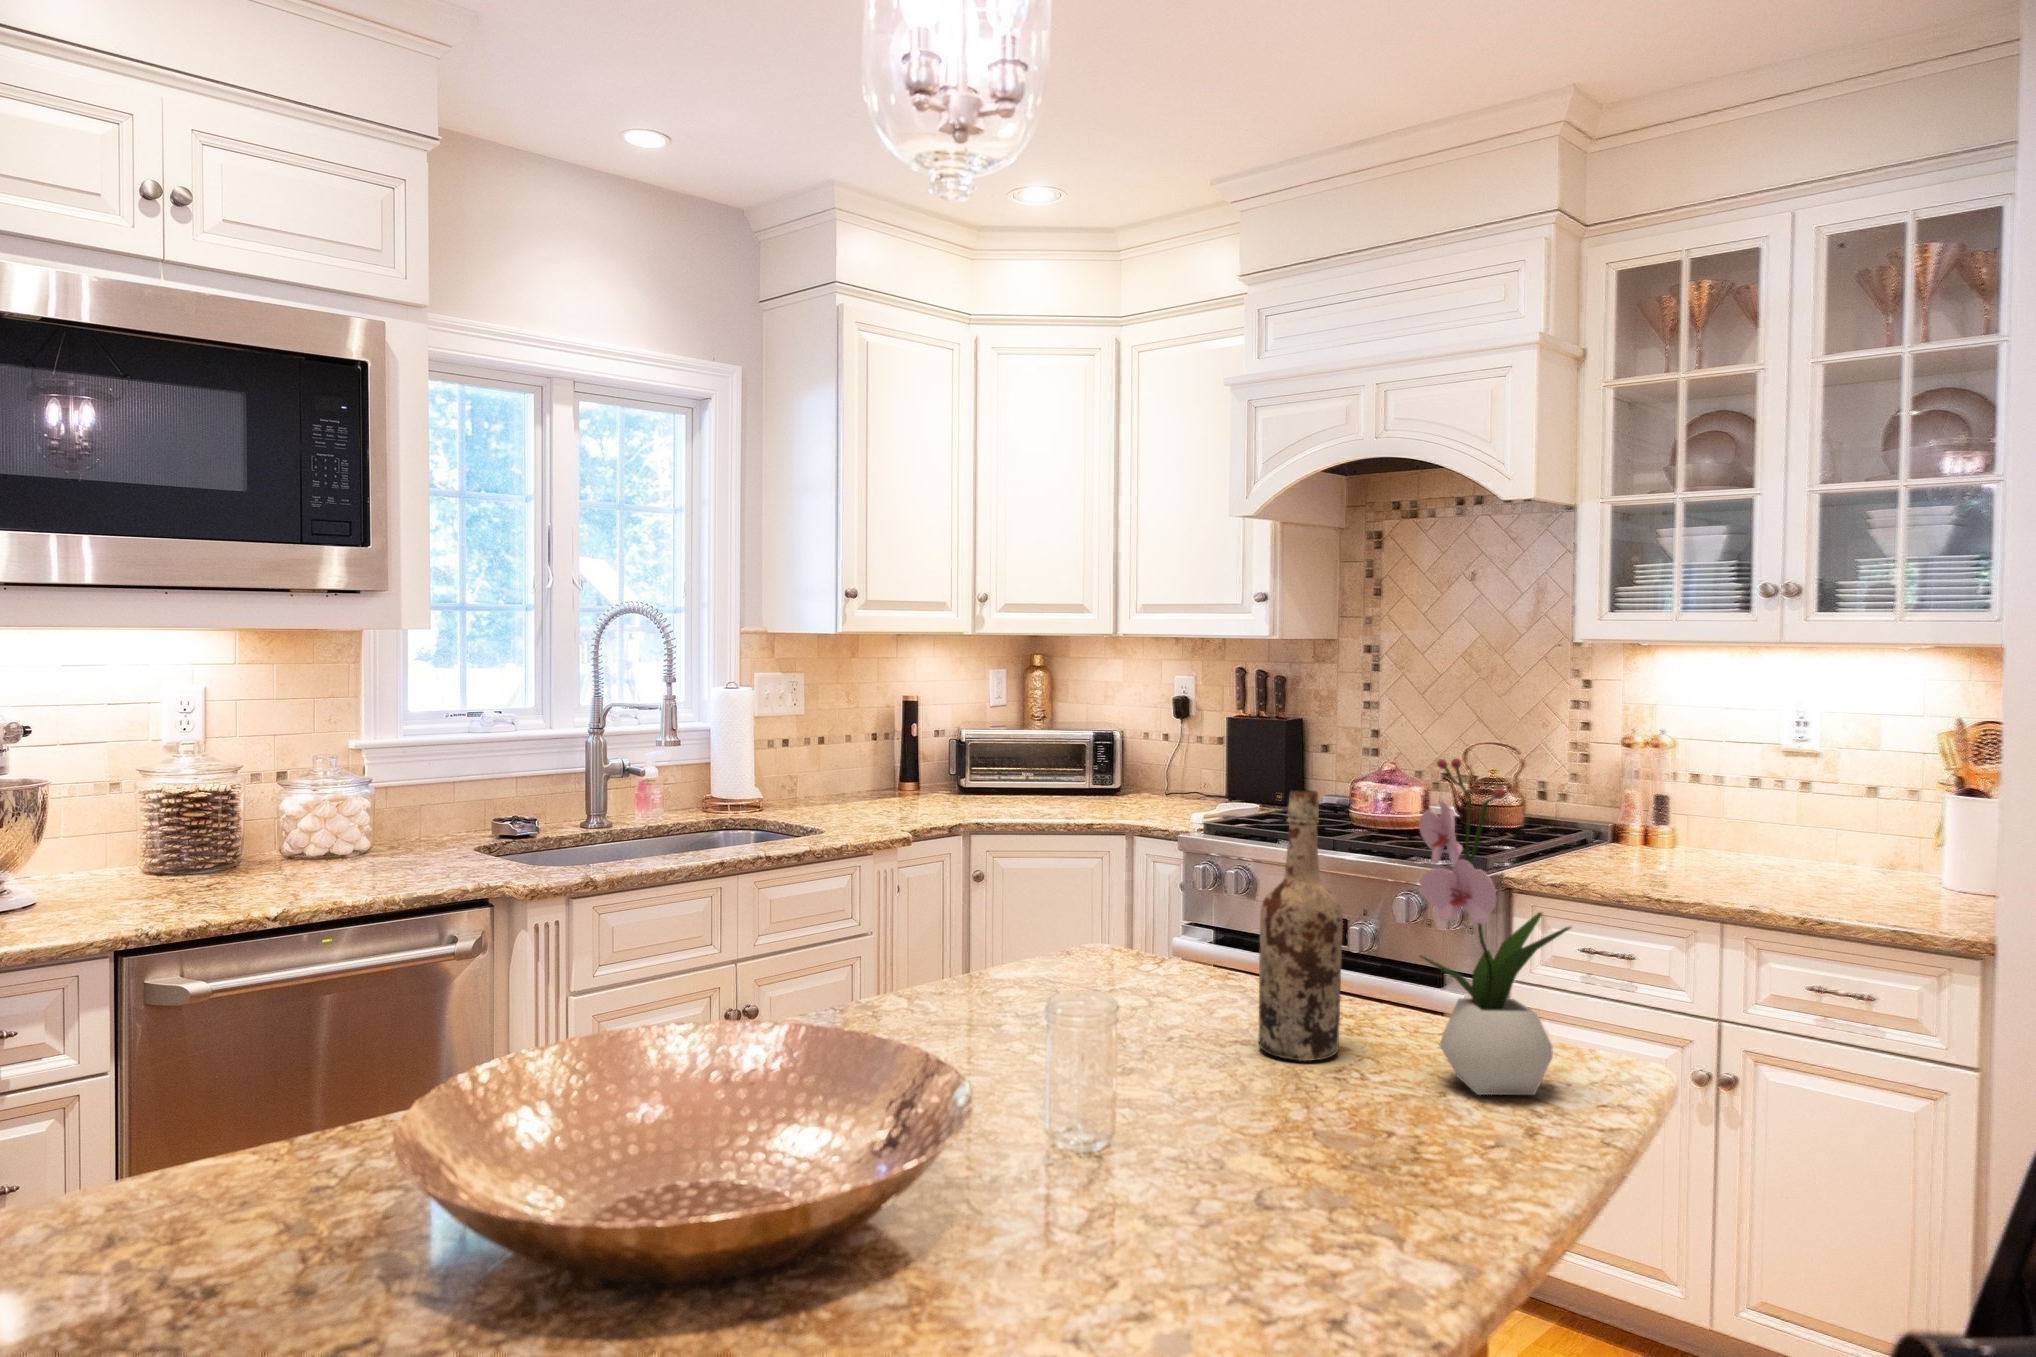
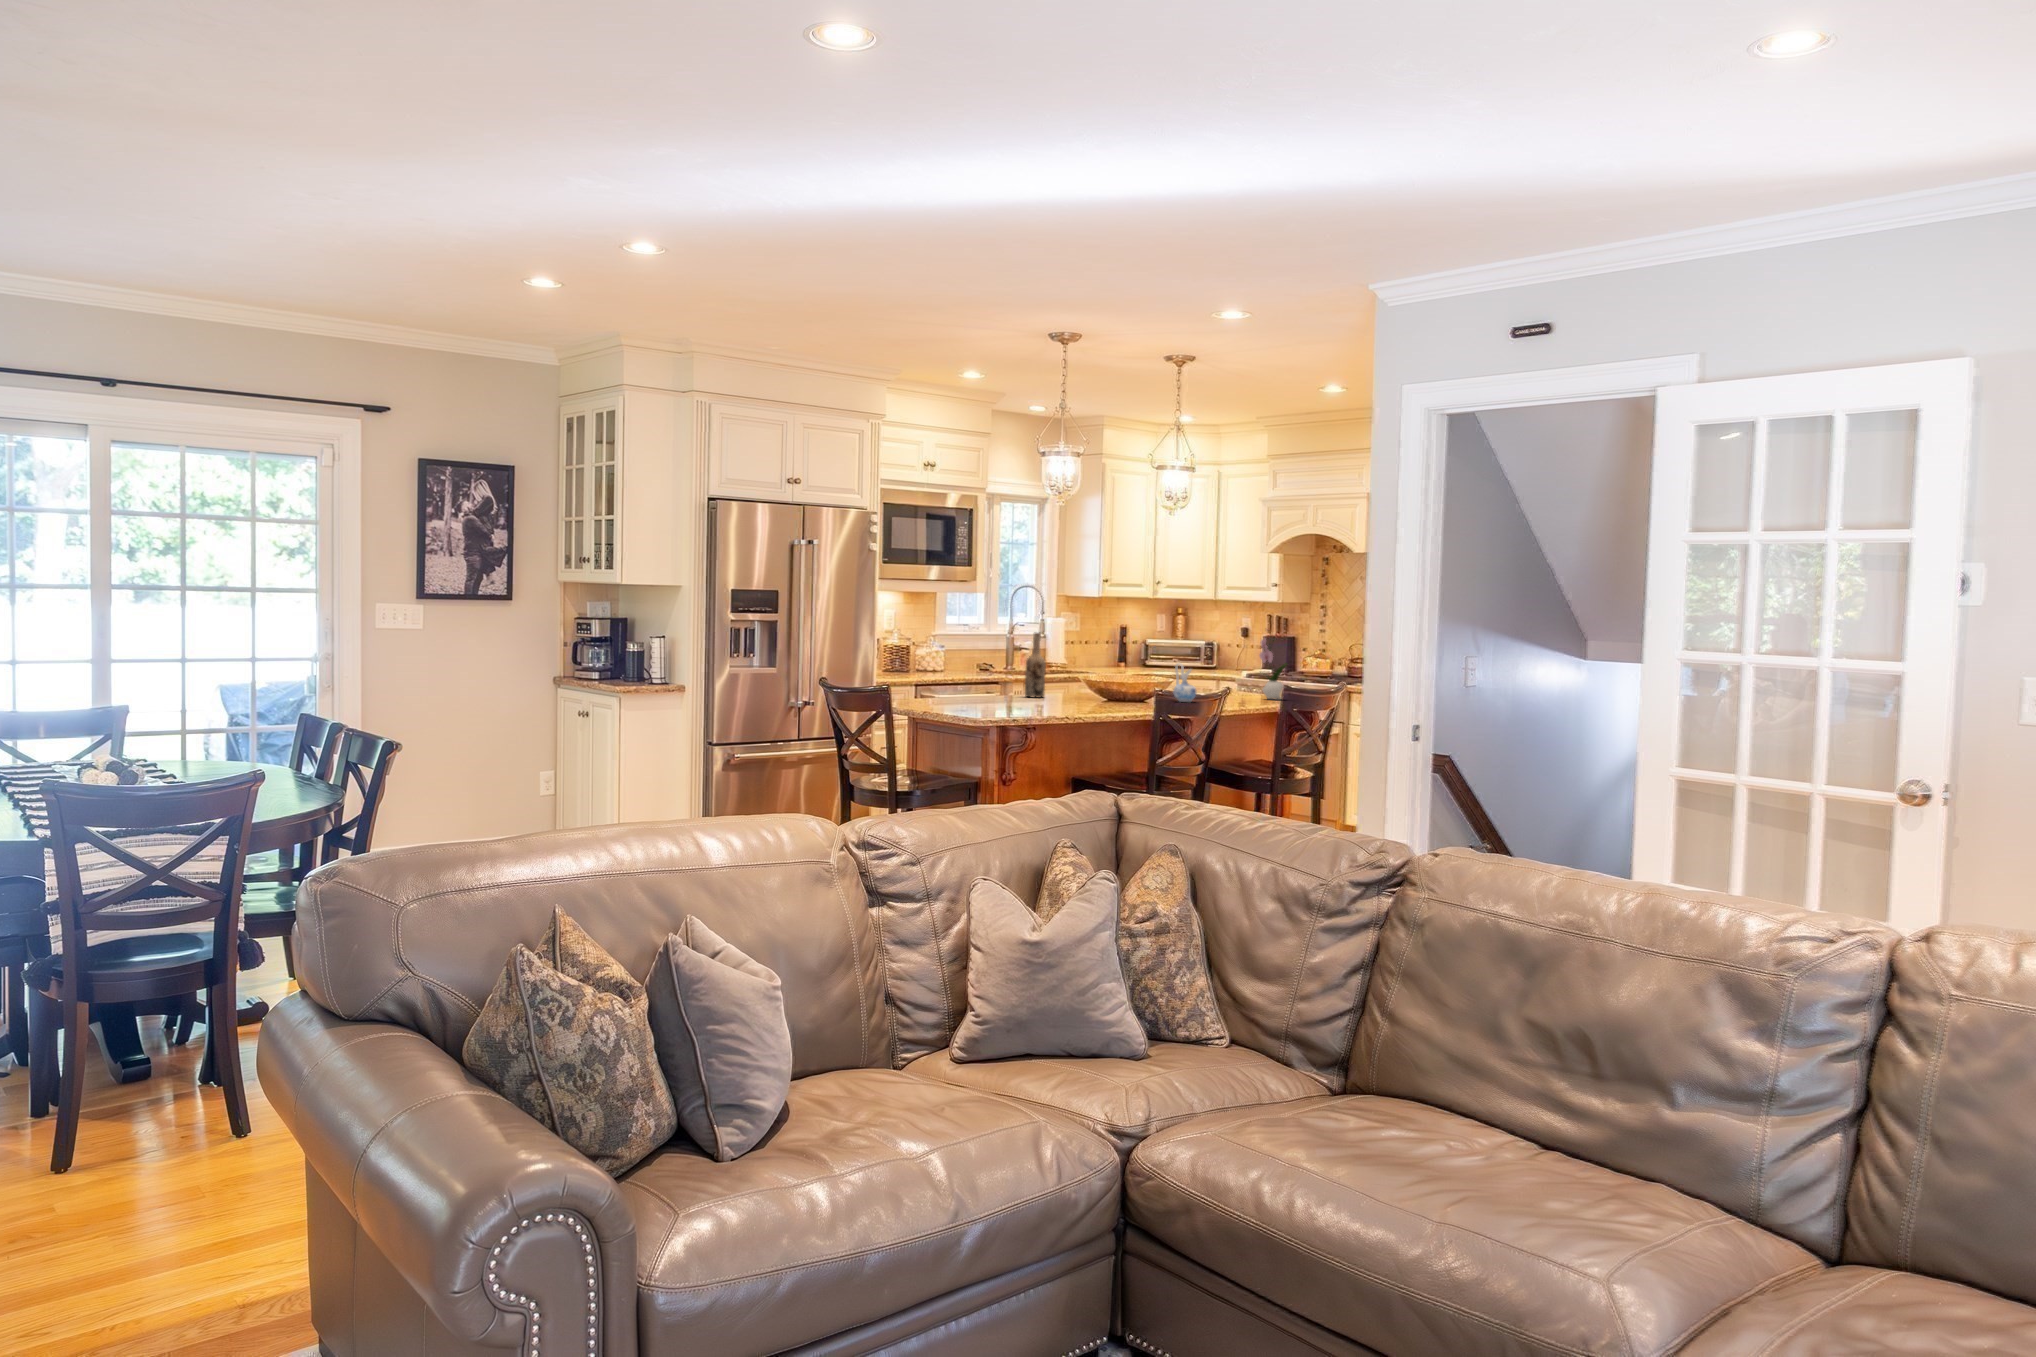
wine bottle: present [1259,790,1343,1061] -> present [1025,633,1046,698]
ceramic pitcher: none [1042,1018,1183,1277] -> present [1173,663,1196,702]

